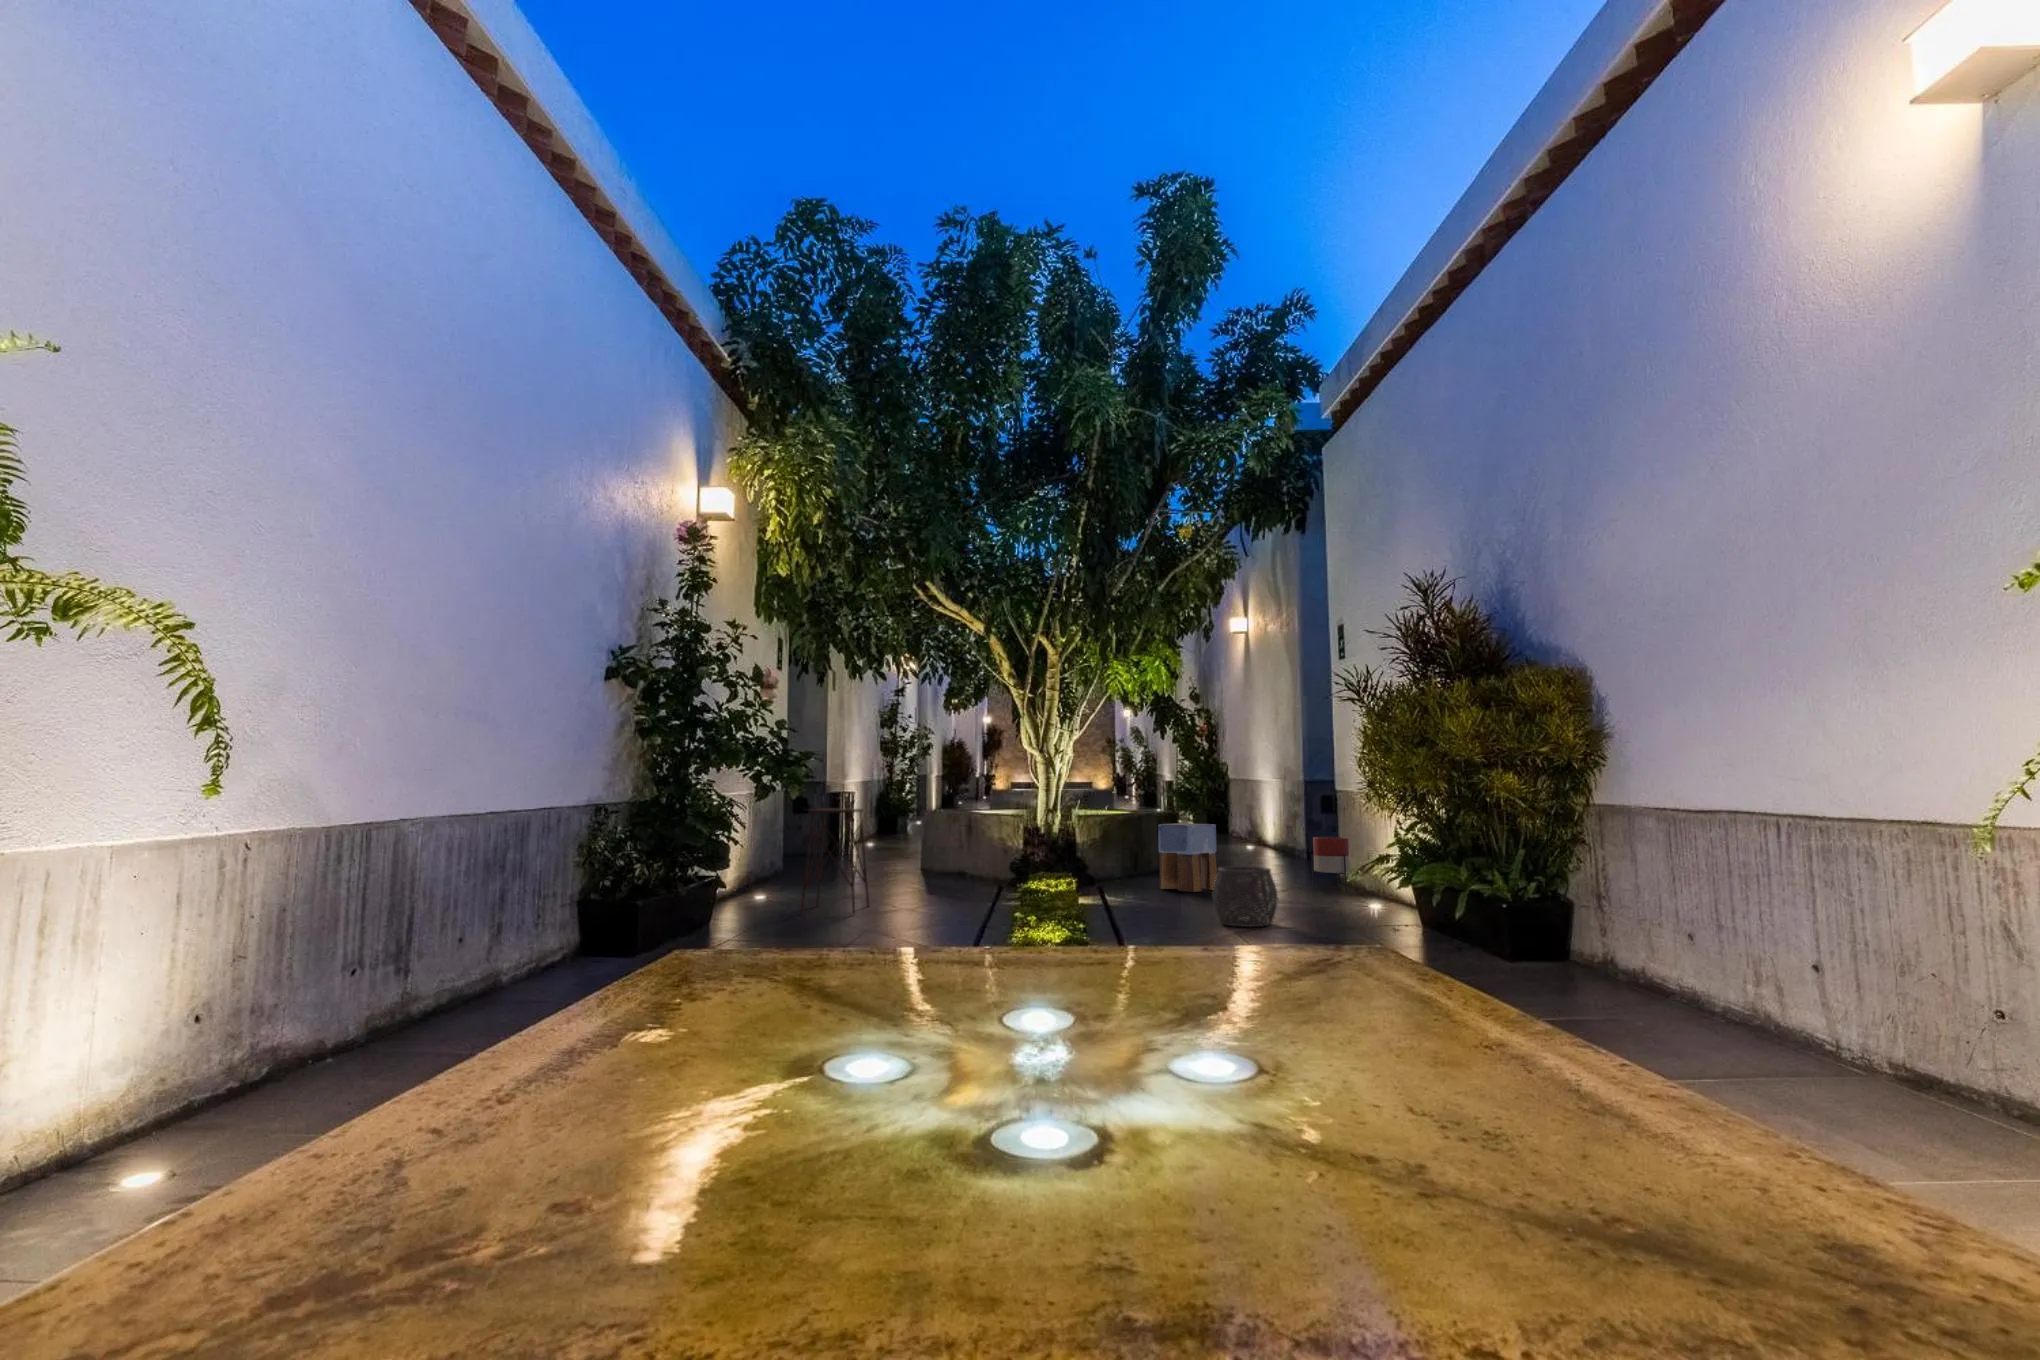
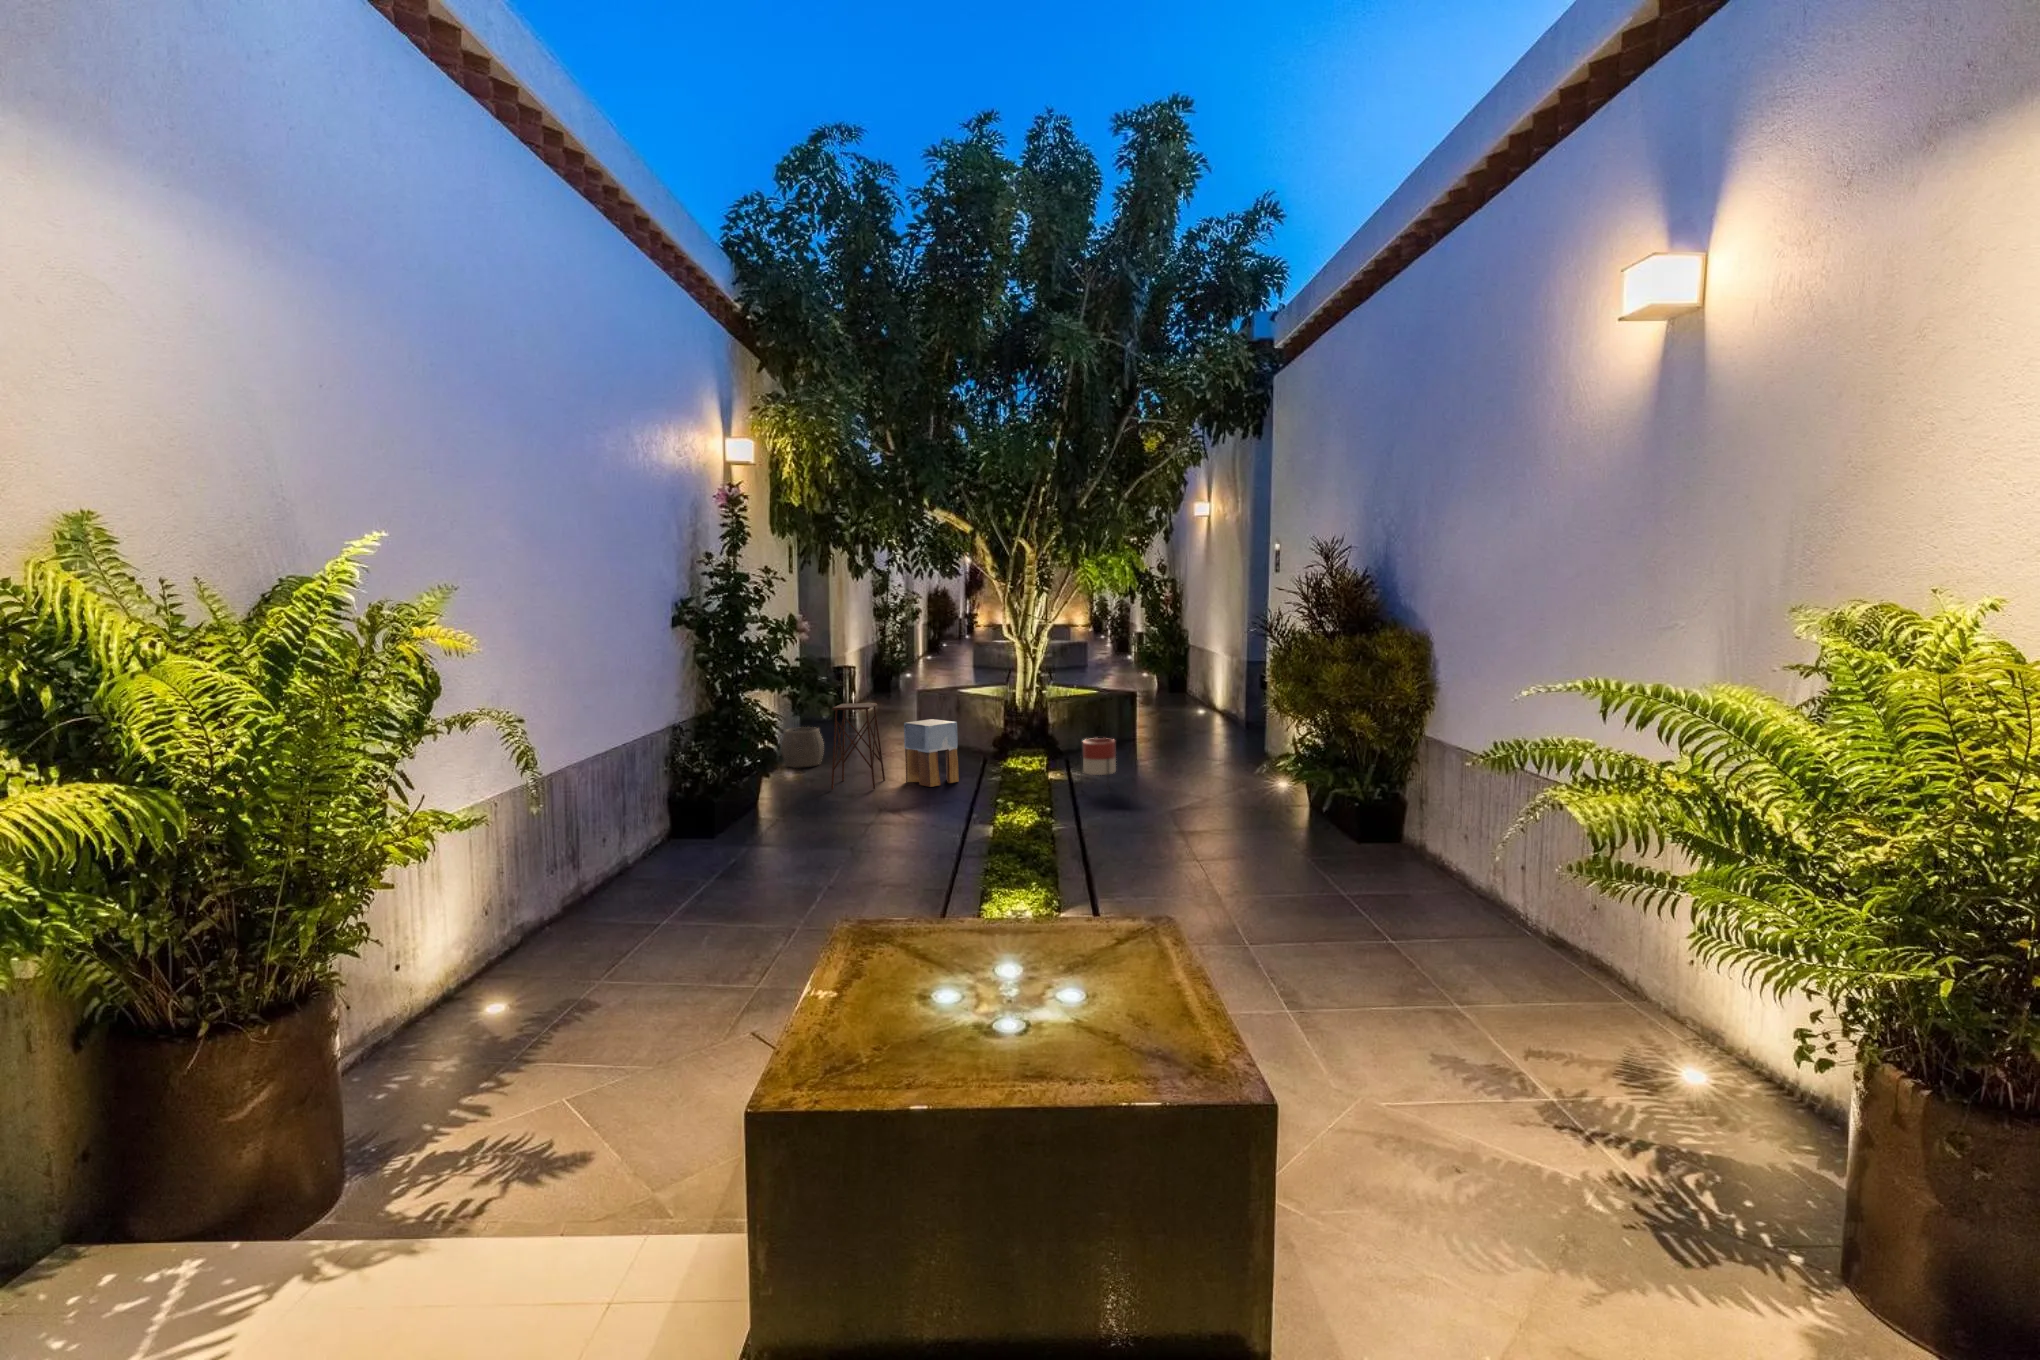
stool: present [1158,823,1217,892] -> present [904,719,959,787]
planter: present [1311,837,1350,892] -> present [1082,738,1116,785]
woven basket: present [1213,866,1278,927] -> present [781,727,824,768]

